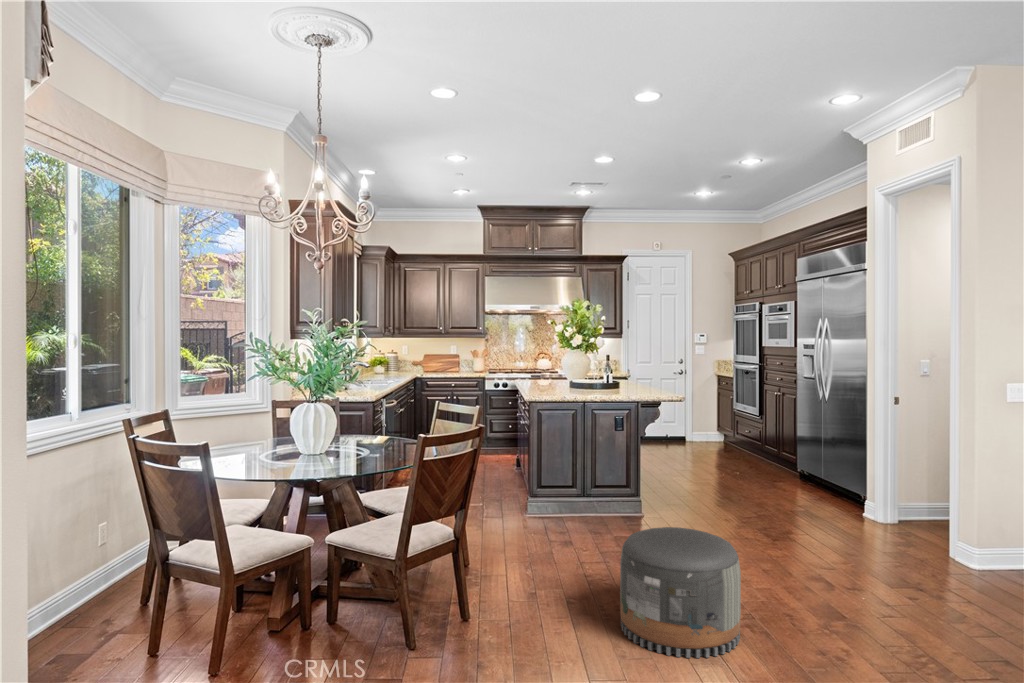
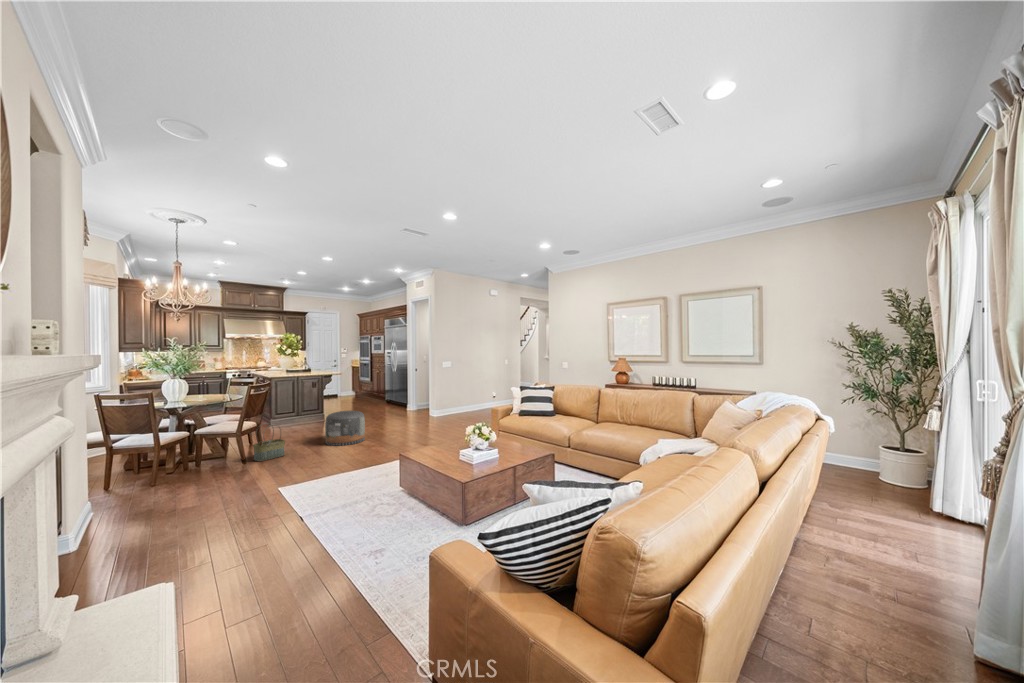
basket: none [421,546,502,665] -> present [253,423,285,461]

